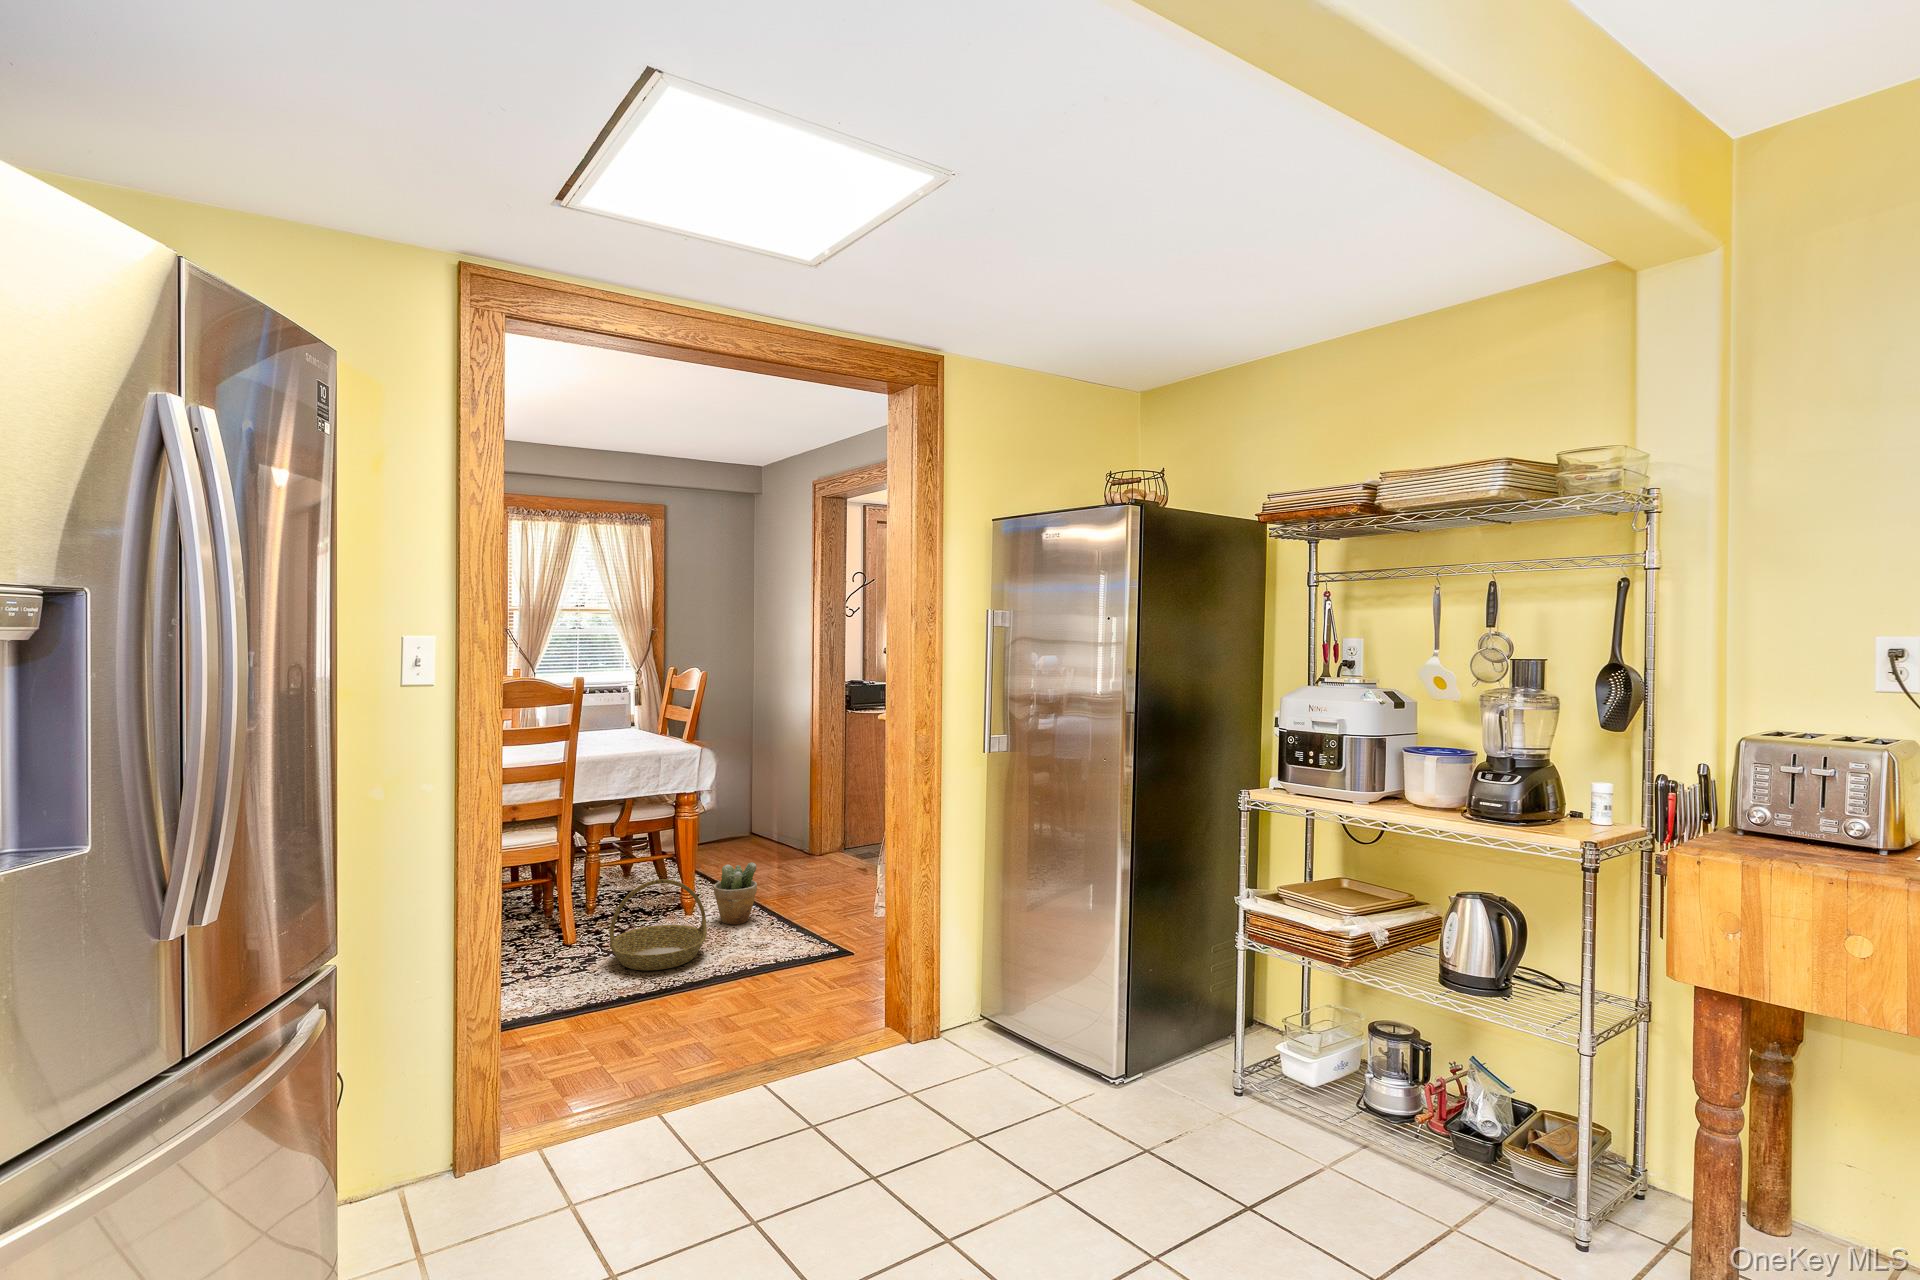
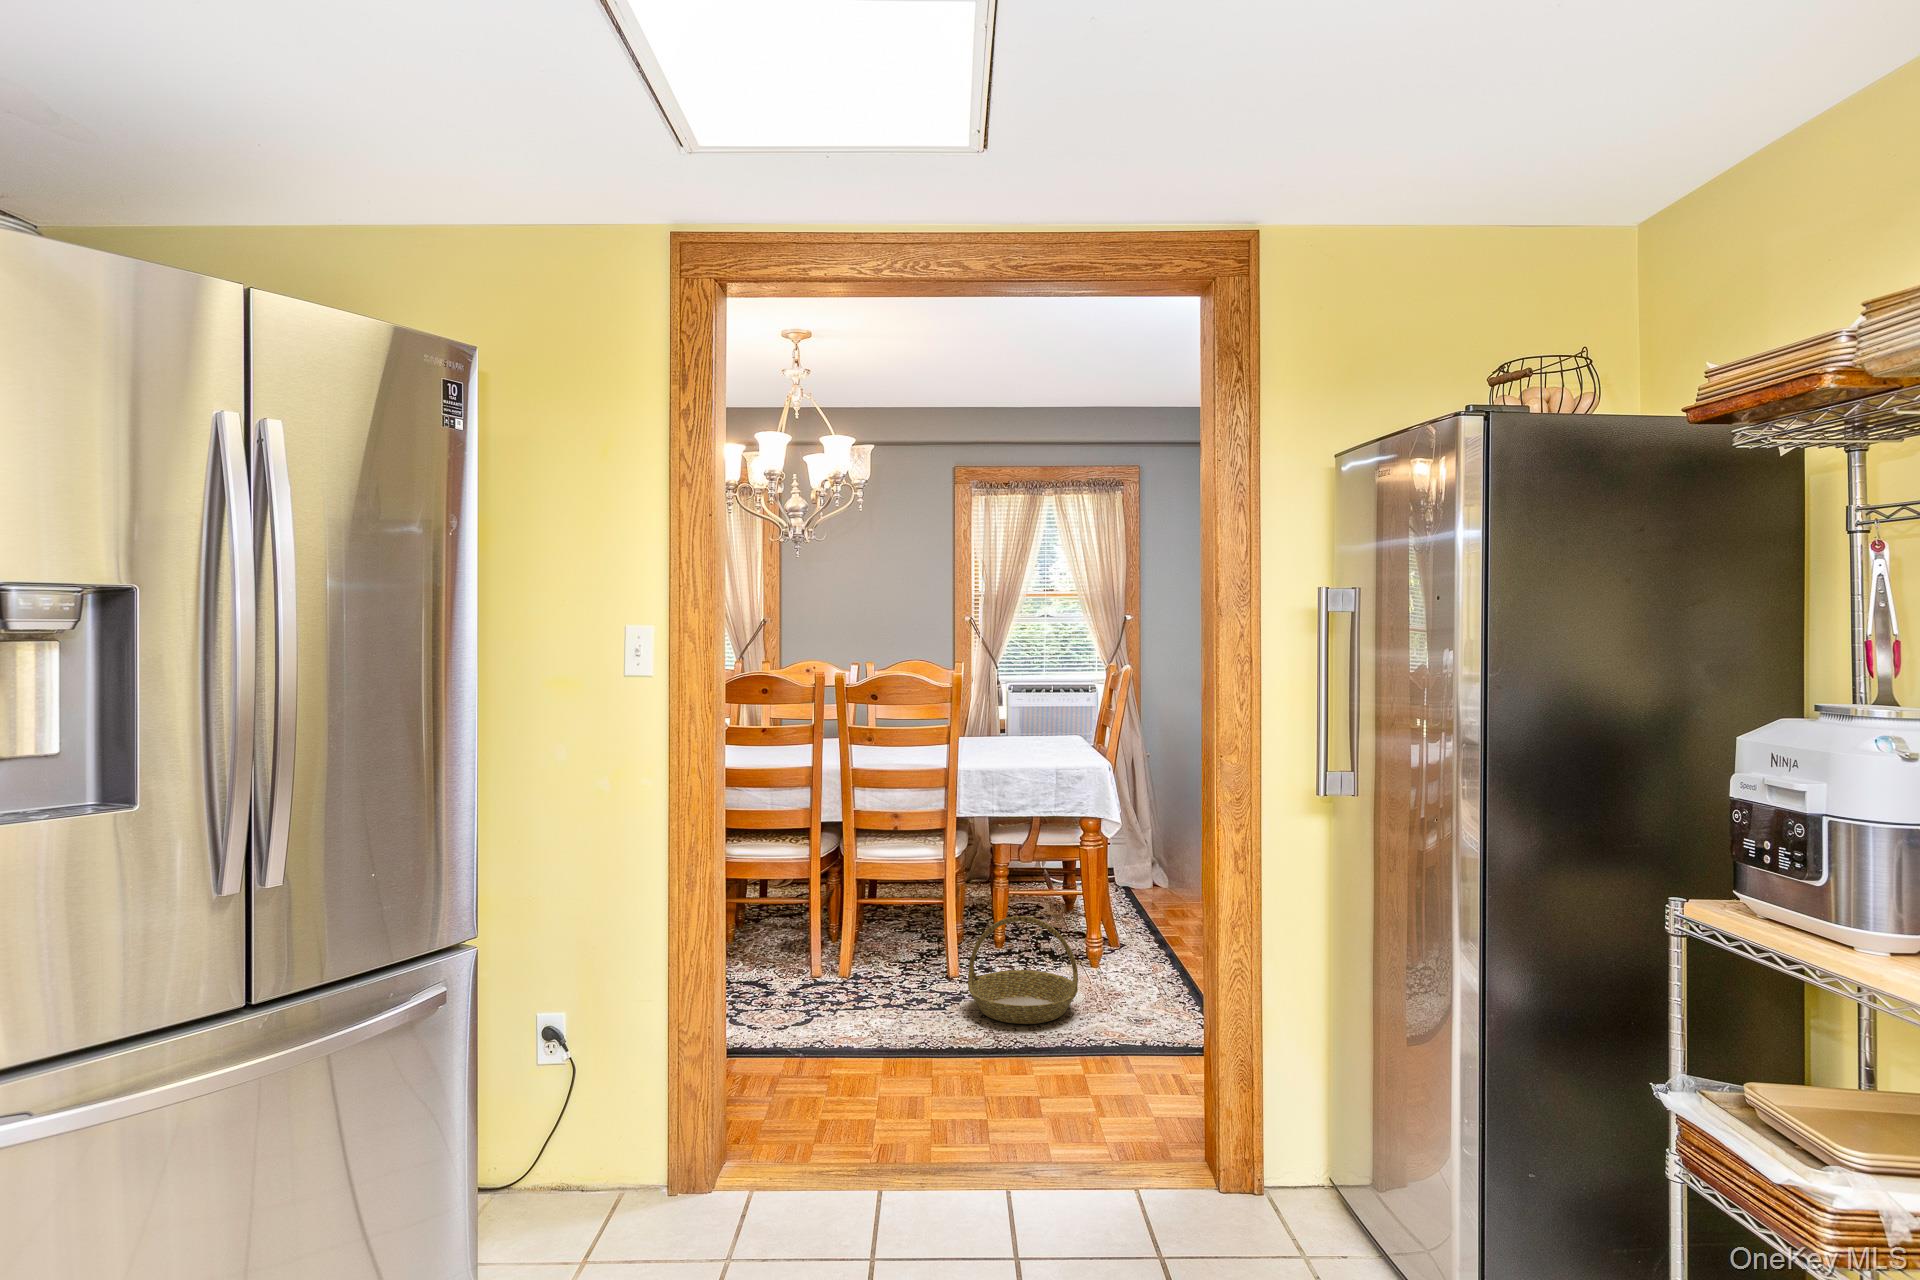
potted plant: present [714,863,757,924] -> none [1114,911,1168,988]

